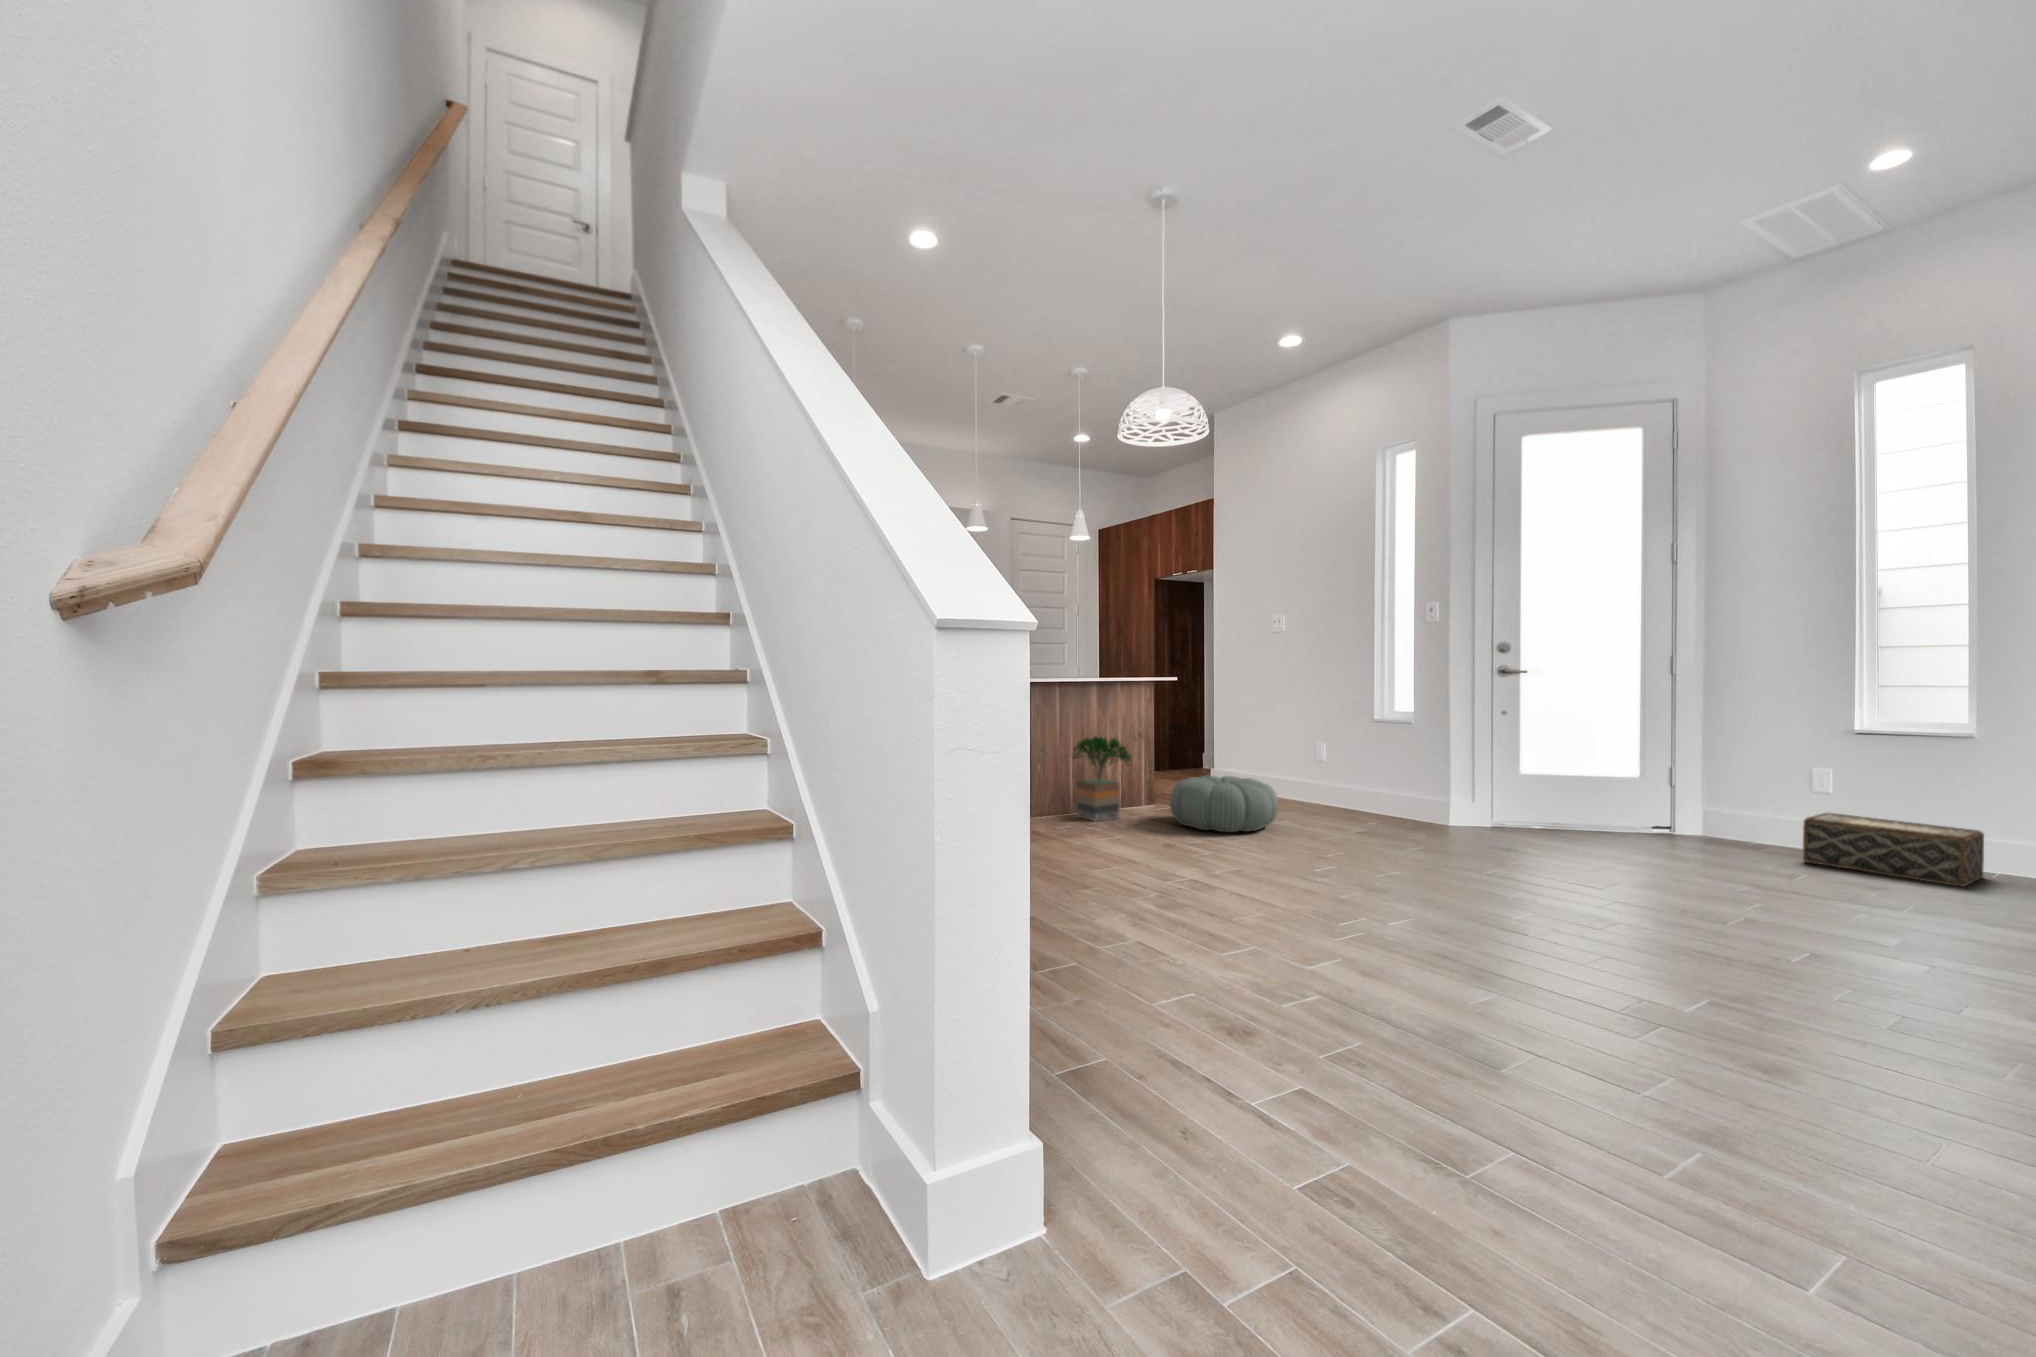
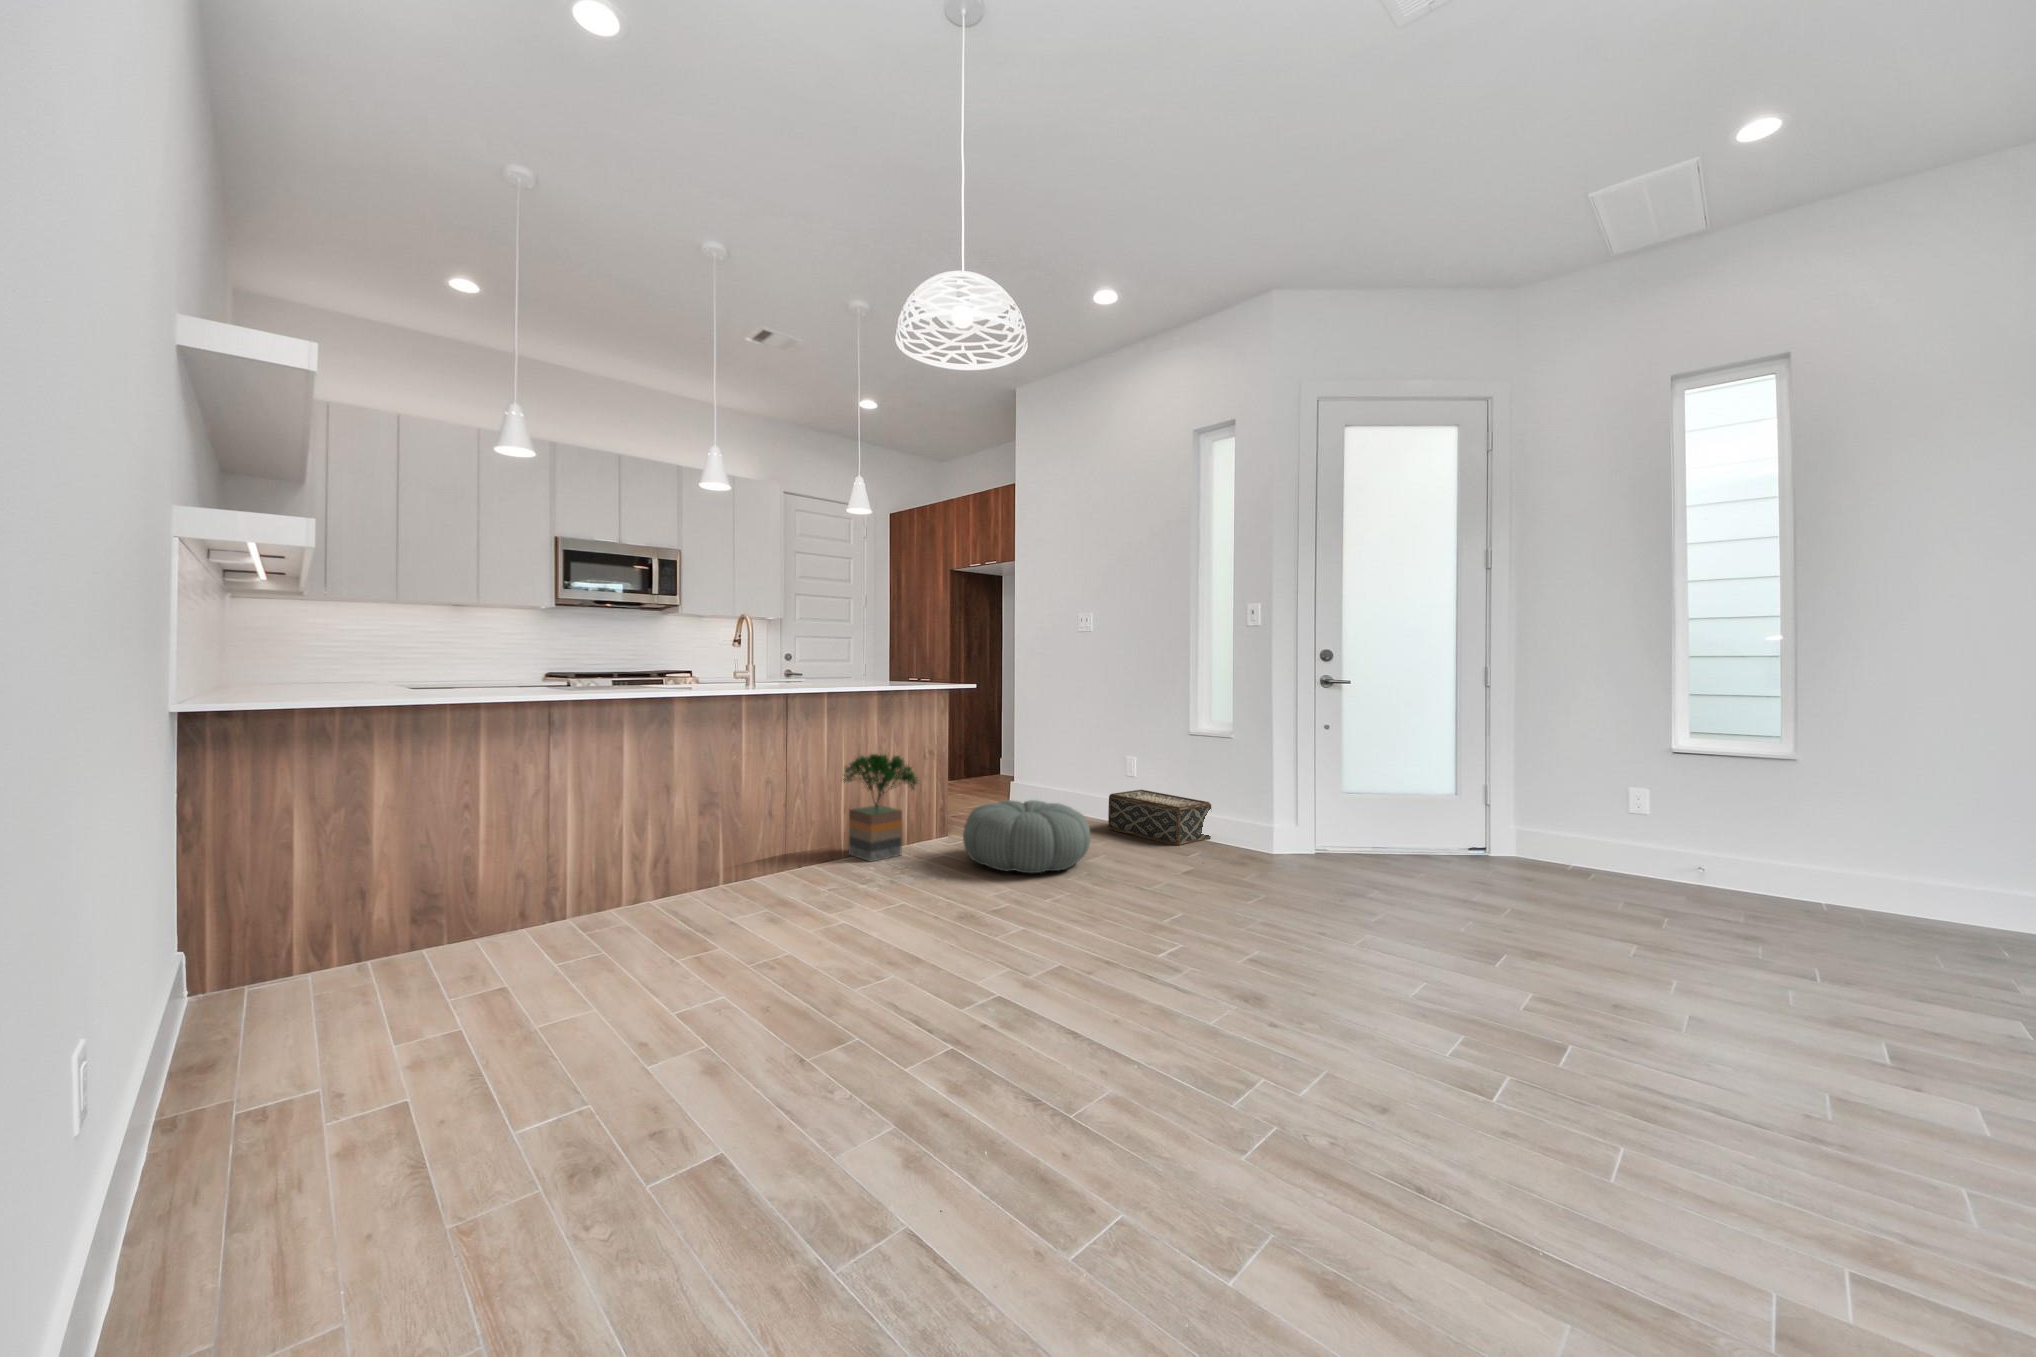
woven basket: present [1803,813,1984,886] -> present [1108,790,1211,845]

